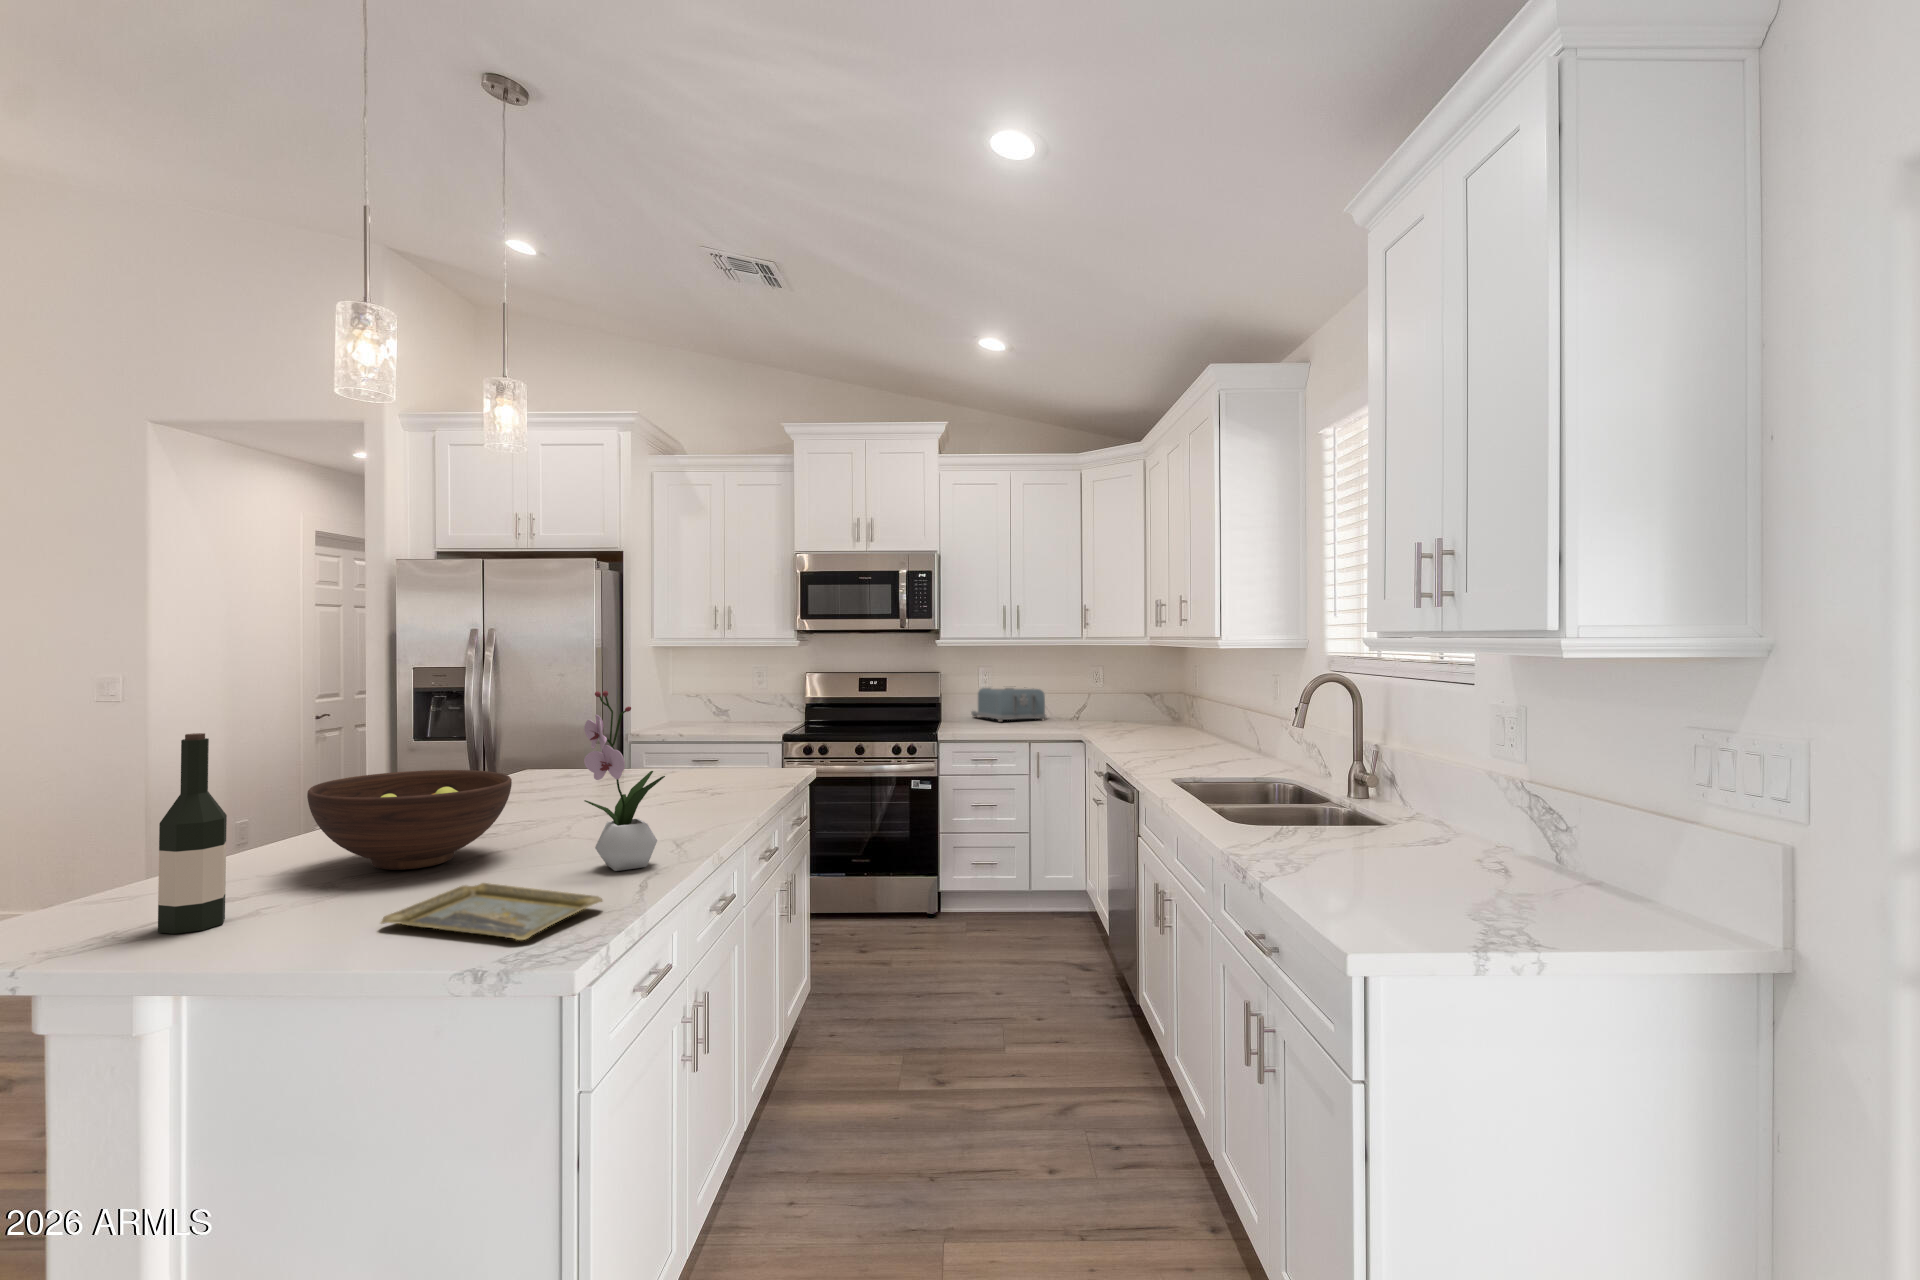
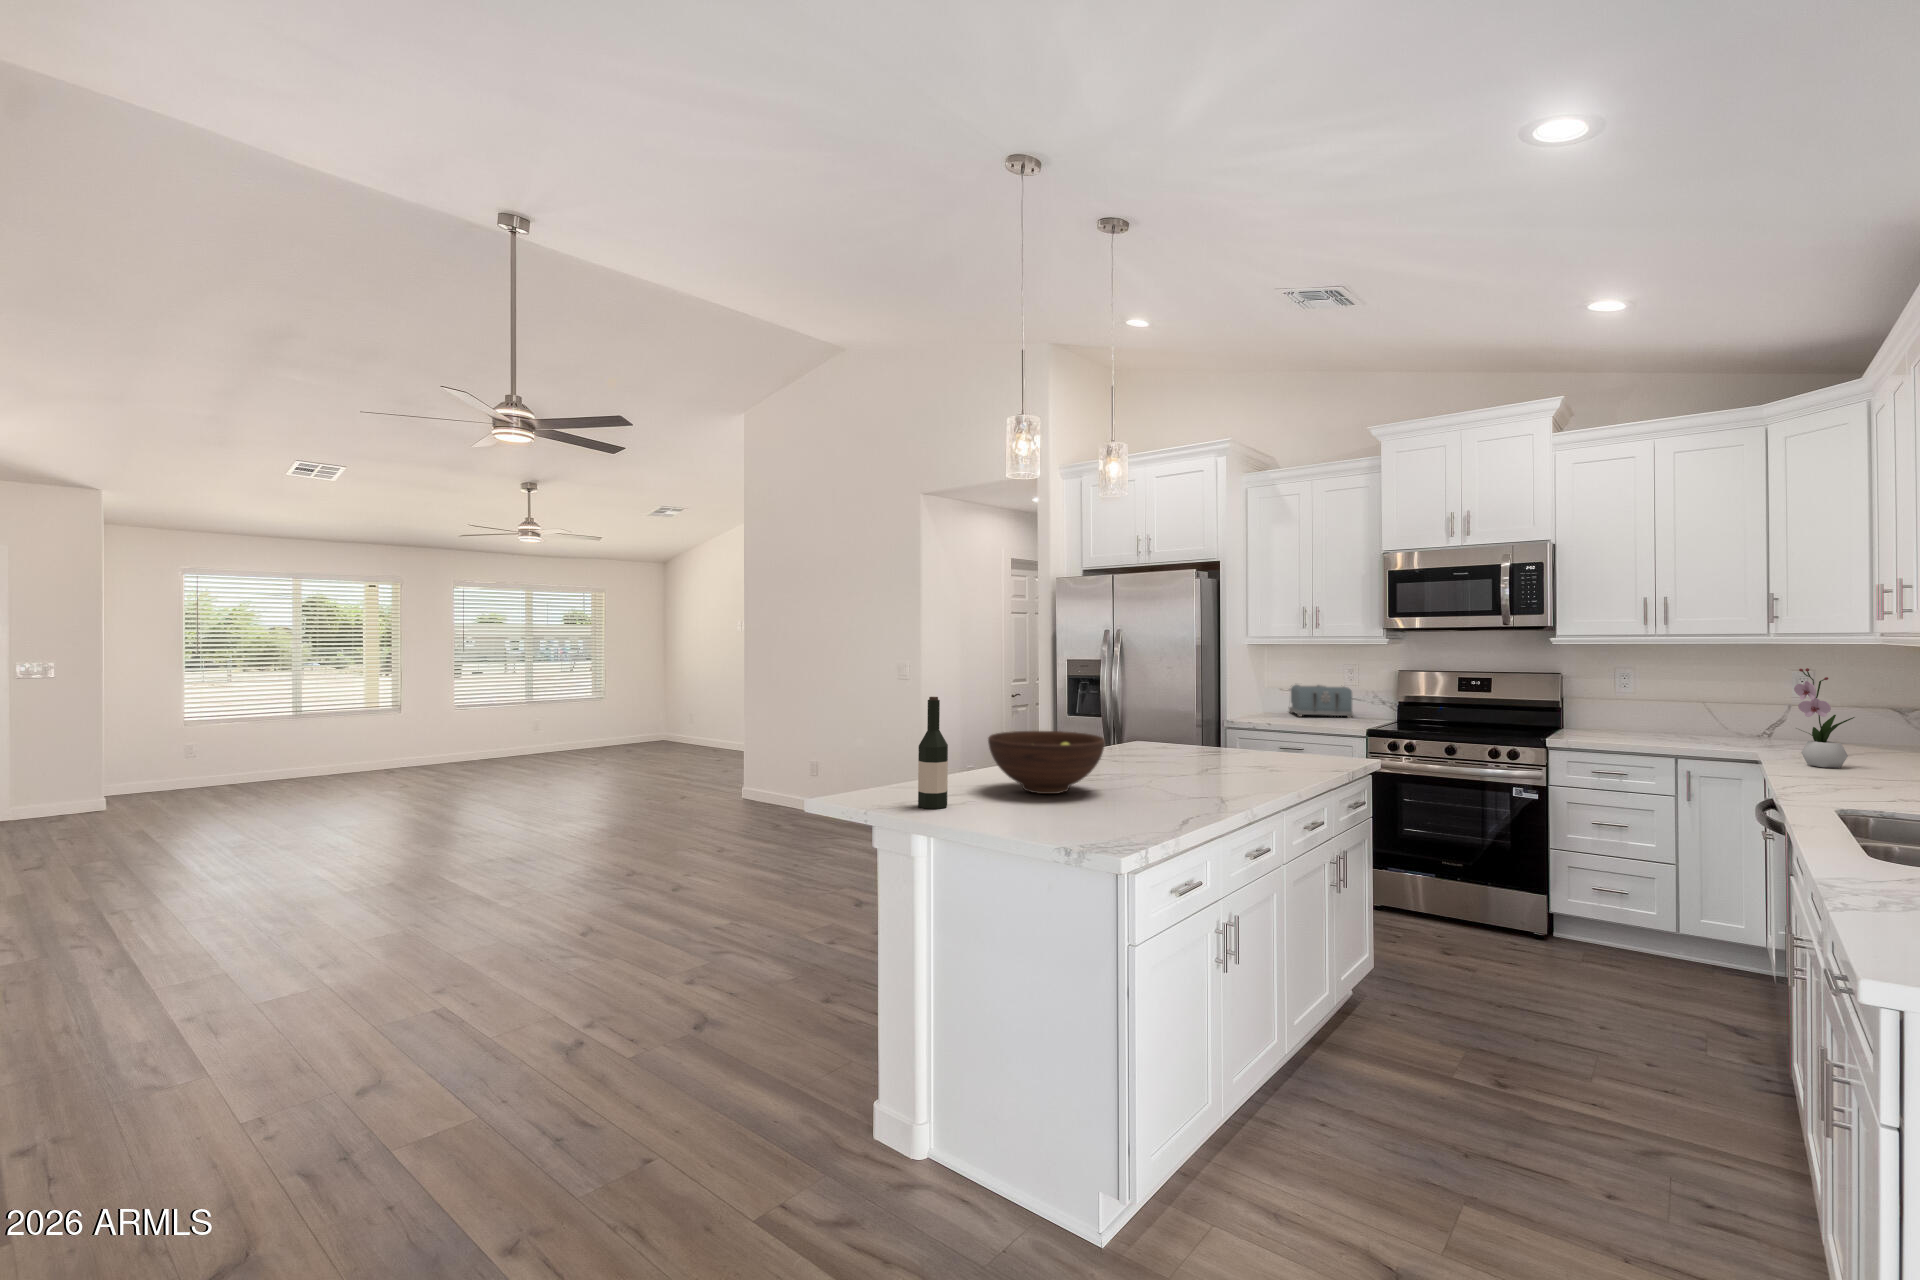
toaster: present [971,688,1046,722] -> present [1289,685,1353,718]
flower arrangement: present [584,691,665,871] -> present [1794,668,1854,768]
tray: present [381,883,602,940] -> none [1020,805,1149,838]

